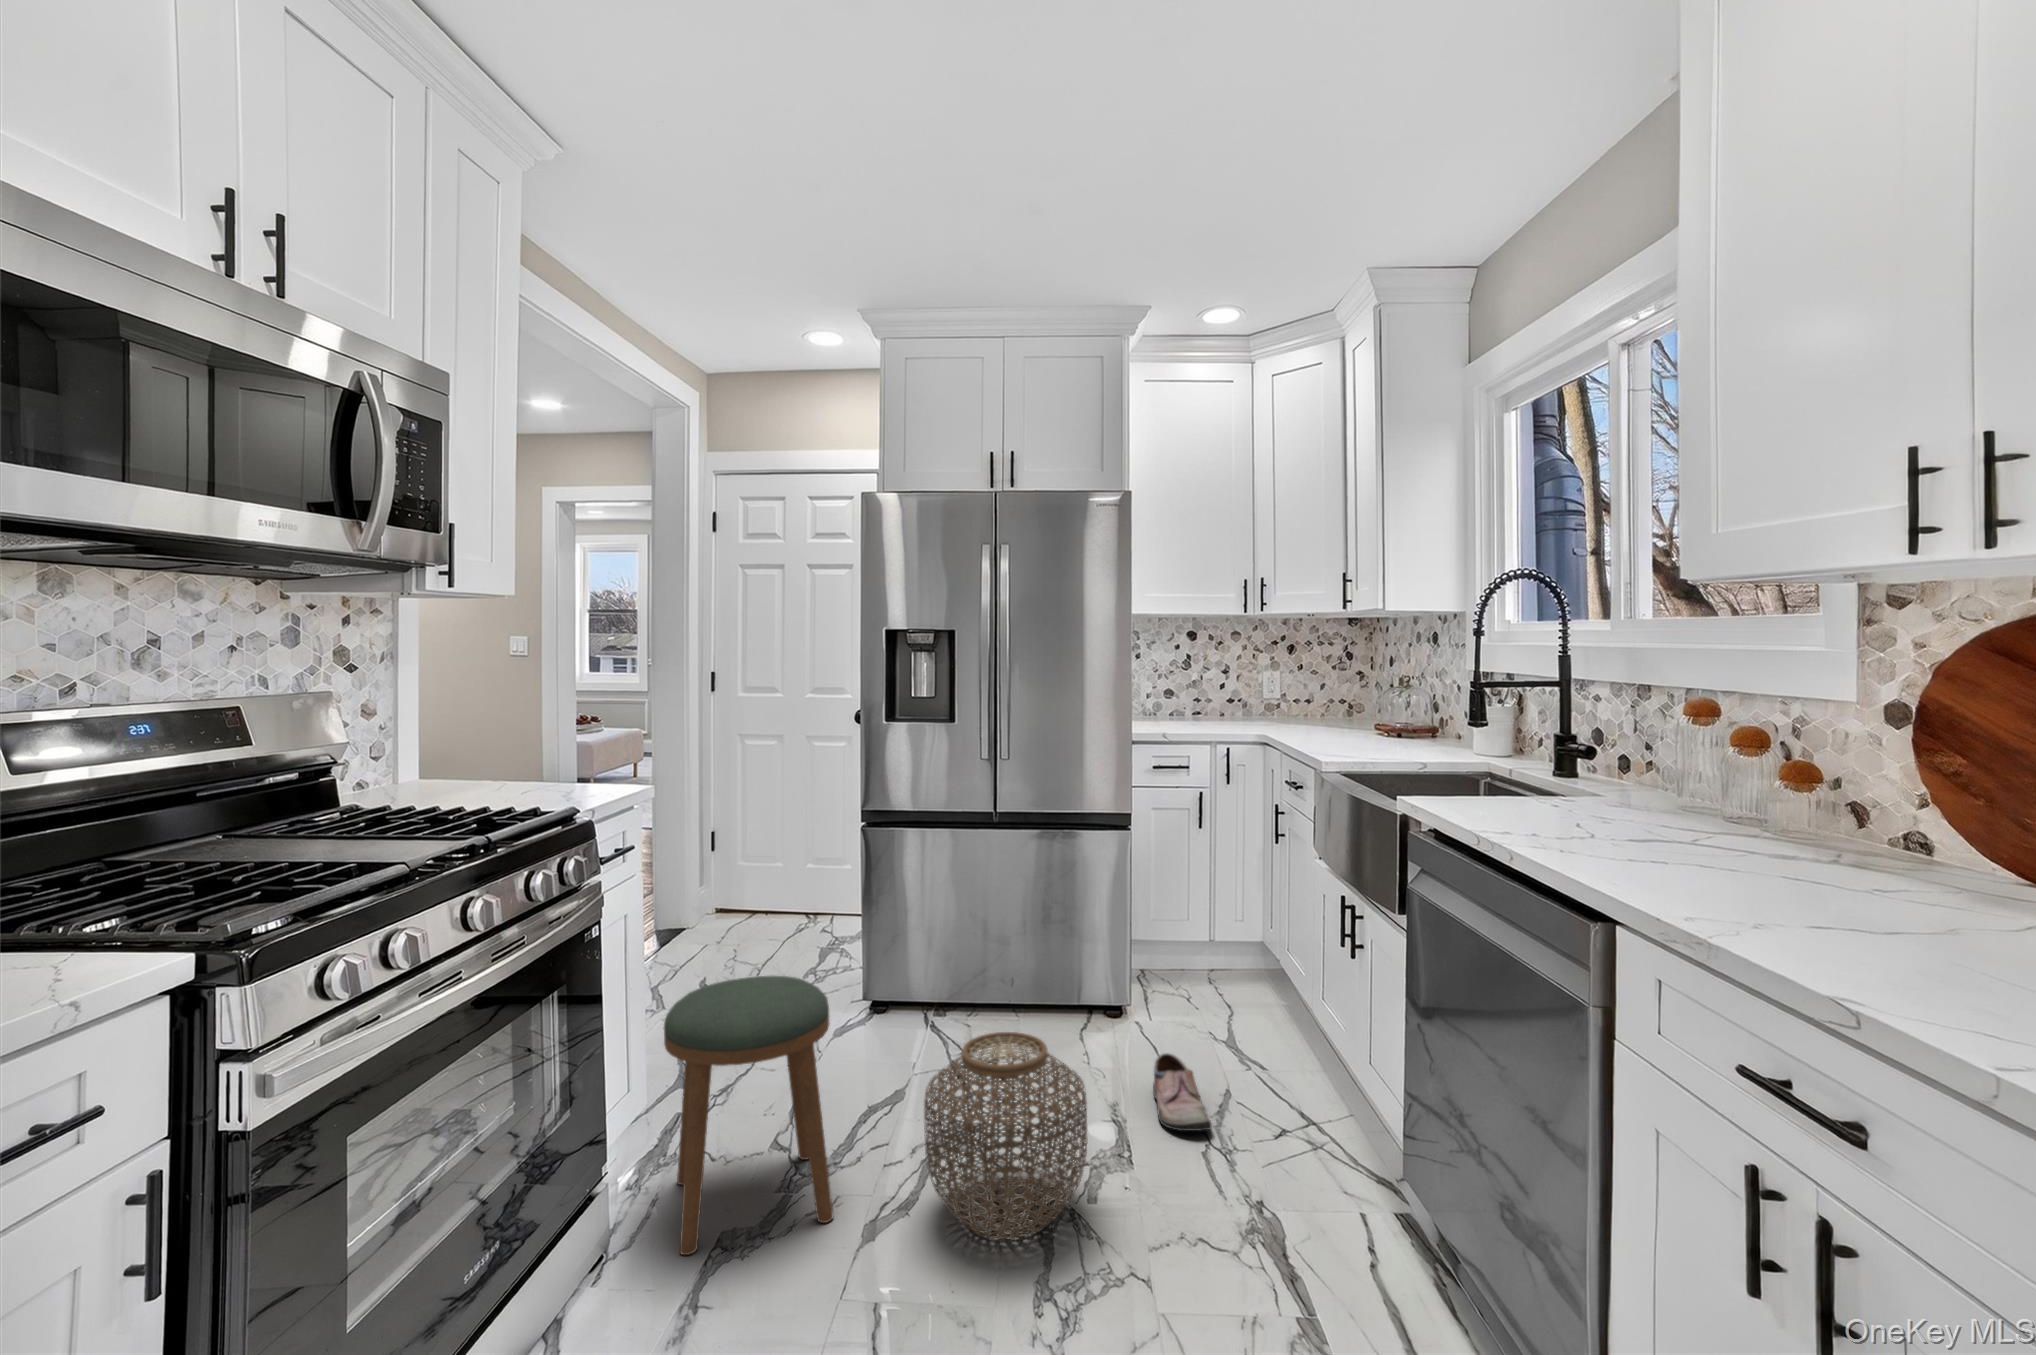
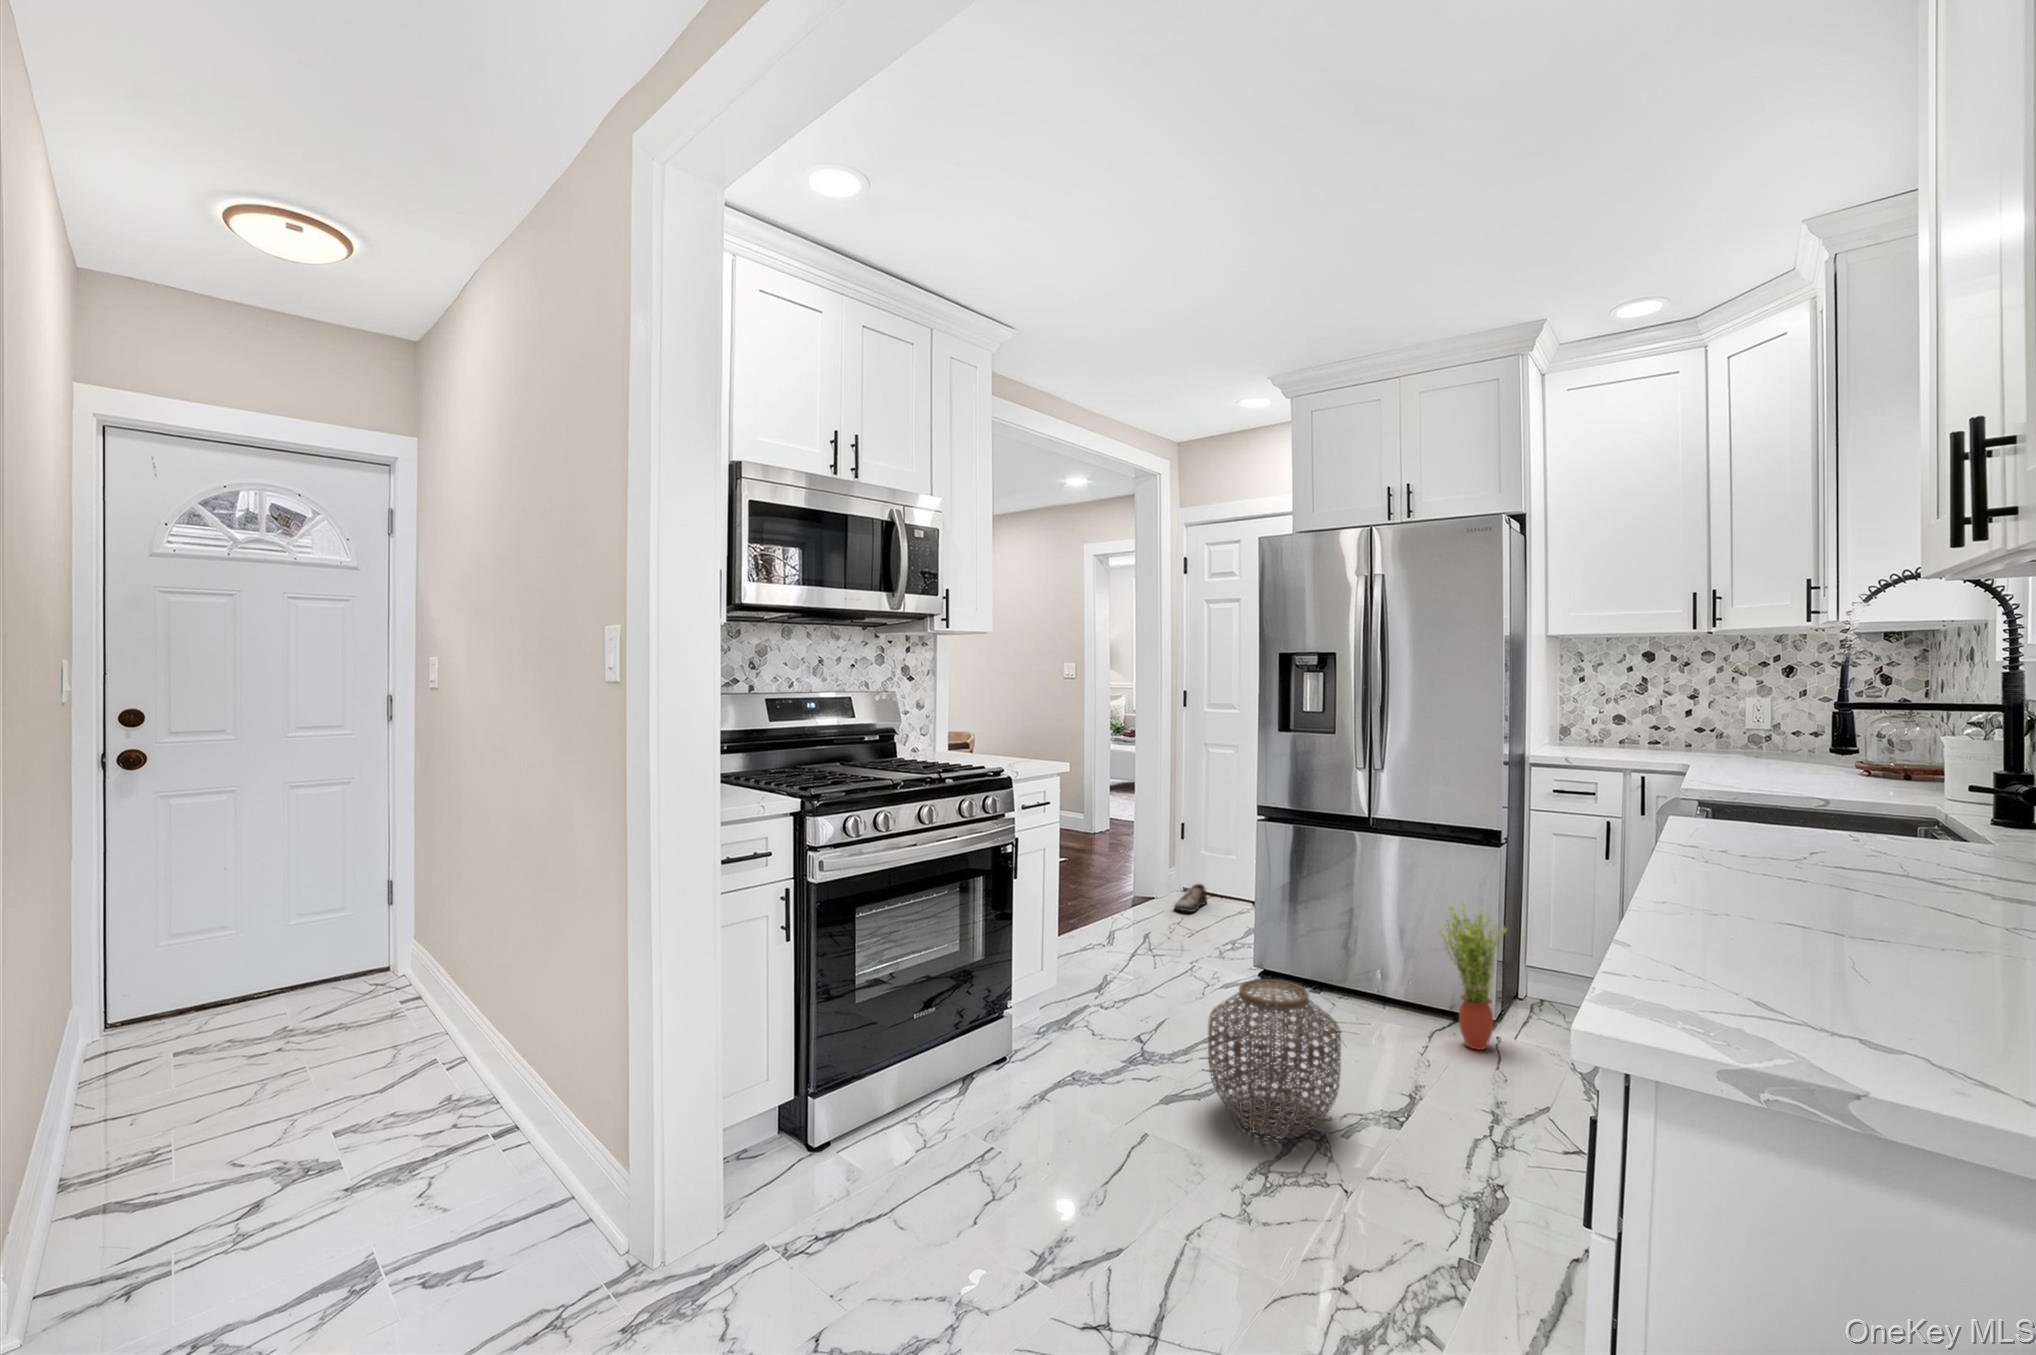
potted plant: none [1093,895,1156,1047] -> present [1440,906,1506,1050]
stool: present [664,976,833,1255] -> none [1049,905,1164,1086]
shoe: present [1153,1053,1211,1131] -> present [1174,884,1207,912]

